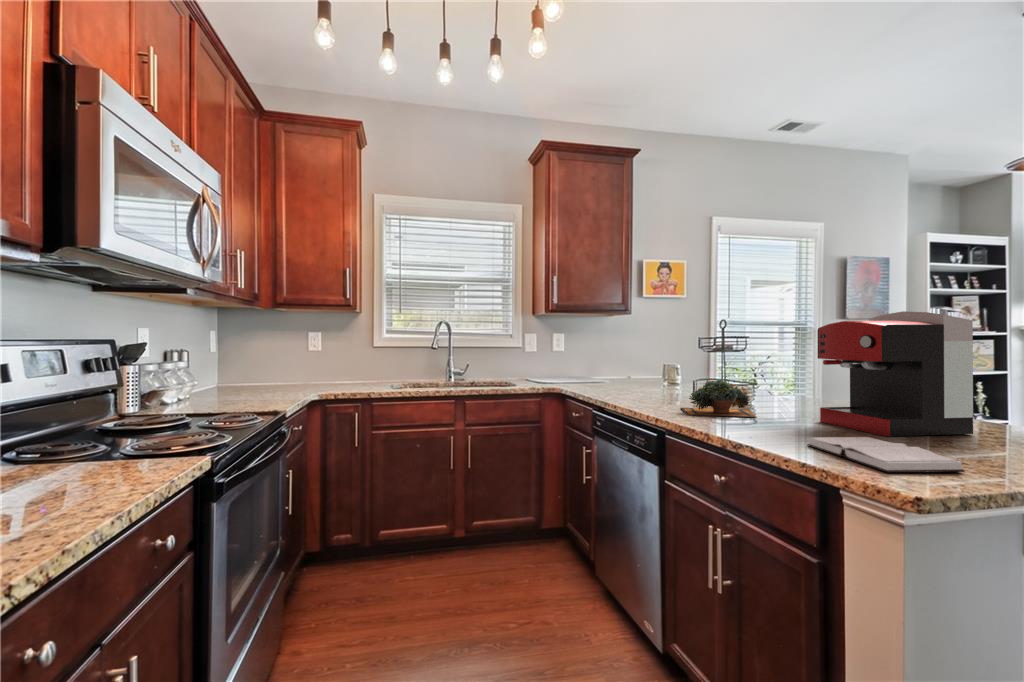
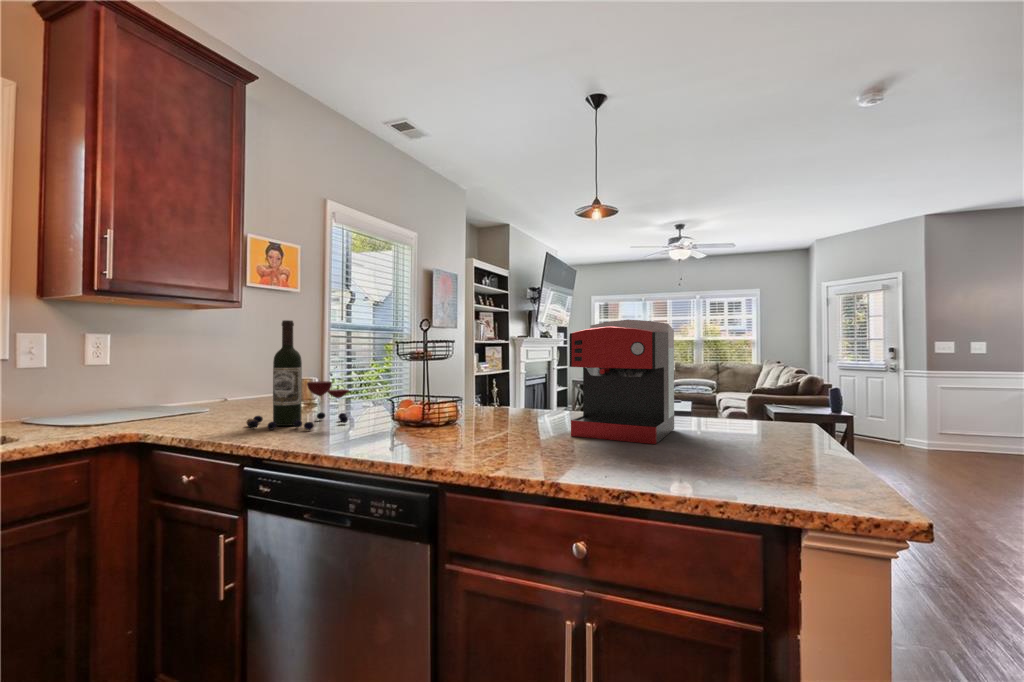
wine bottle: none [608,323,673,398] -> present [247,320,349,430]
succulent plant: present [681,379,756,417] -> none [414,397,519,453]
hardback book: present [808,437,965,473] -> none [669,451,817,496]

